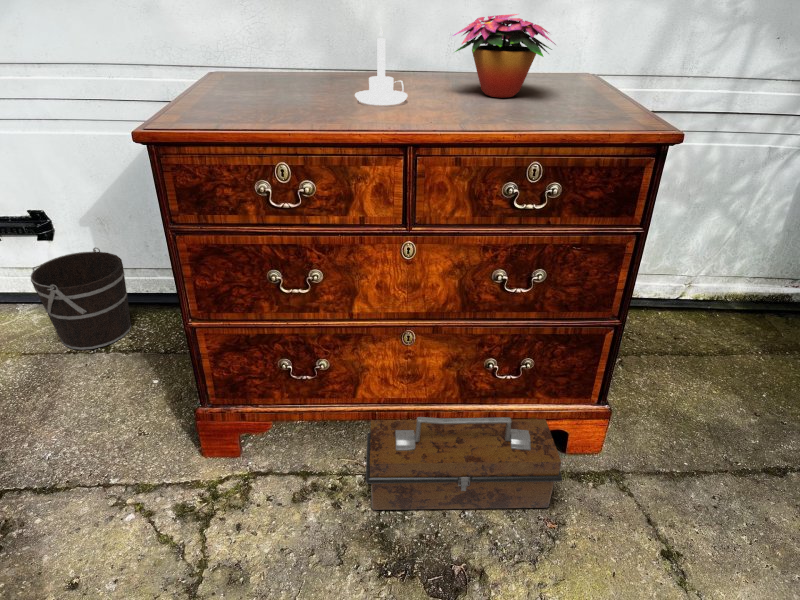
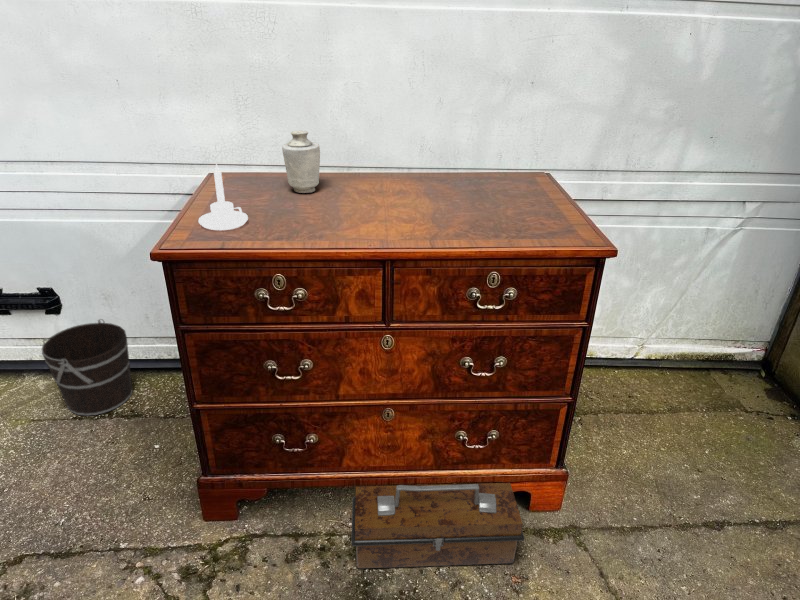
vase: none [288,10,331,86] -> present [282,131,320,193]
flower arrangement: present [453,14,556,98] -> none [418,140,515,208]
candle holder: present [355,27,408,105] -> present [198,163,248,230]

